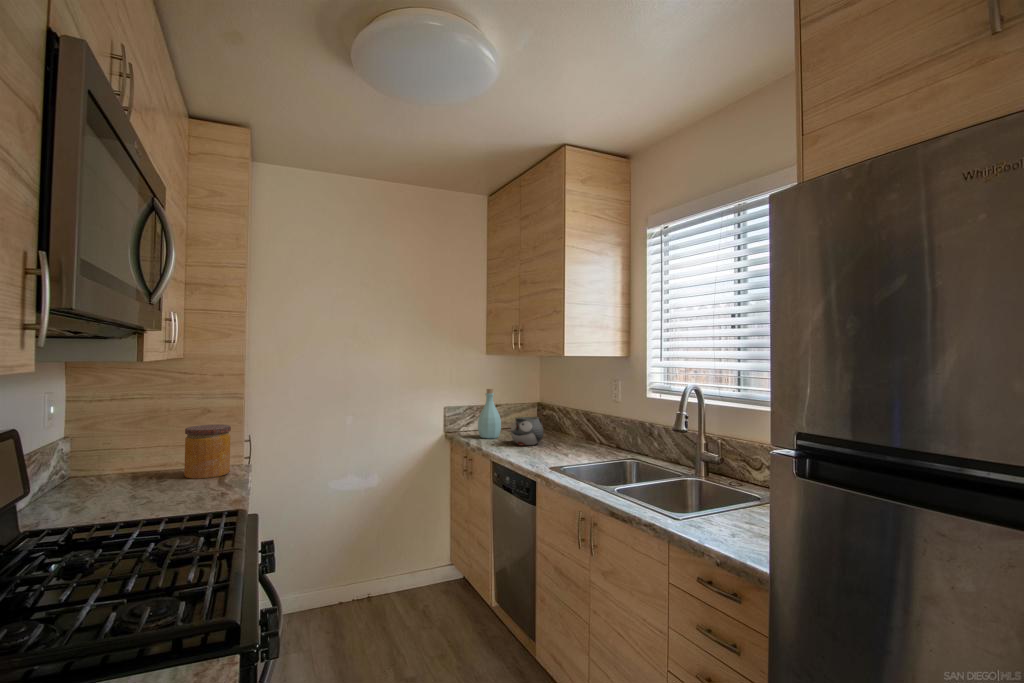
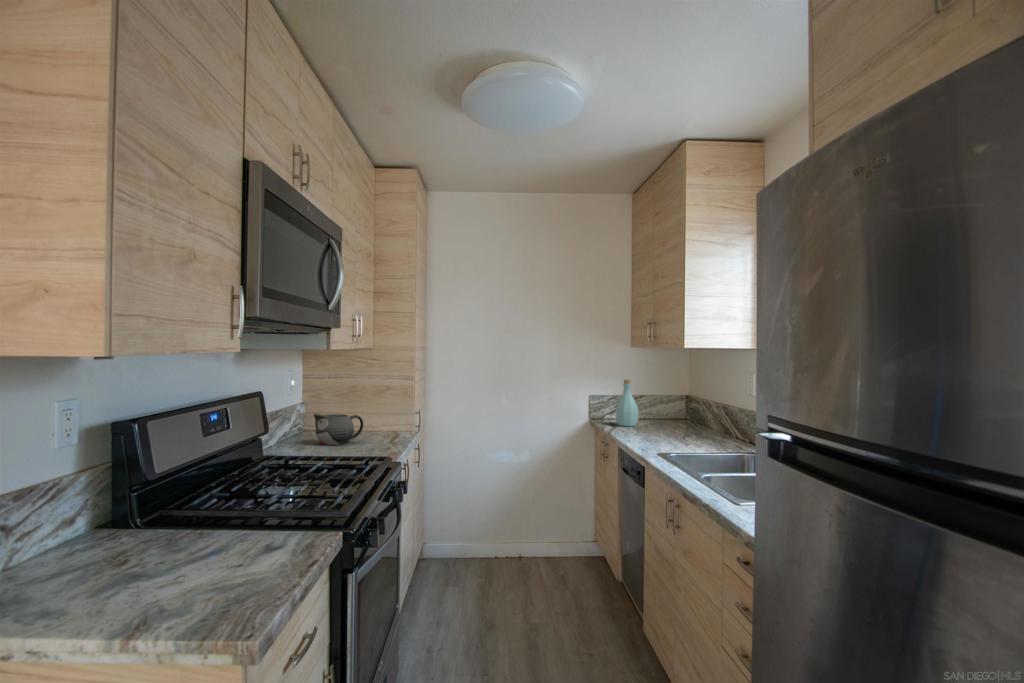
teapot: present [511,417,544,446] -> present [313,414,363,445]
jar: present [184,424,231,479] -> none [374,399,405,438]

